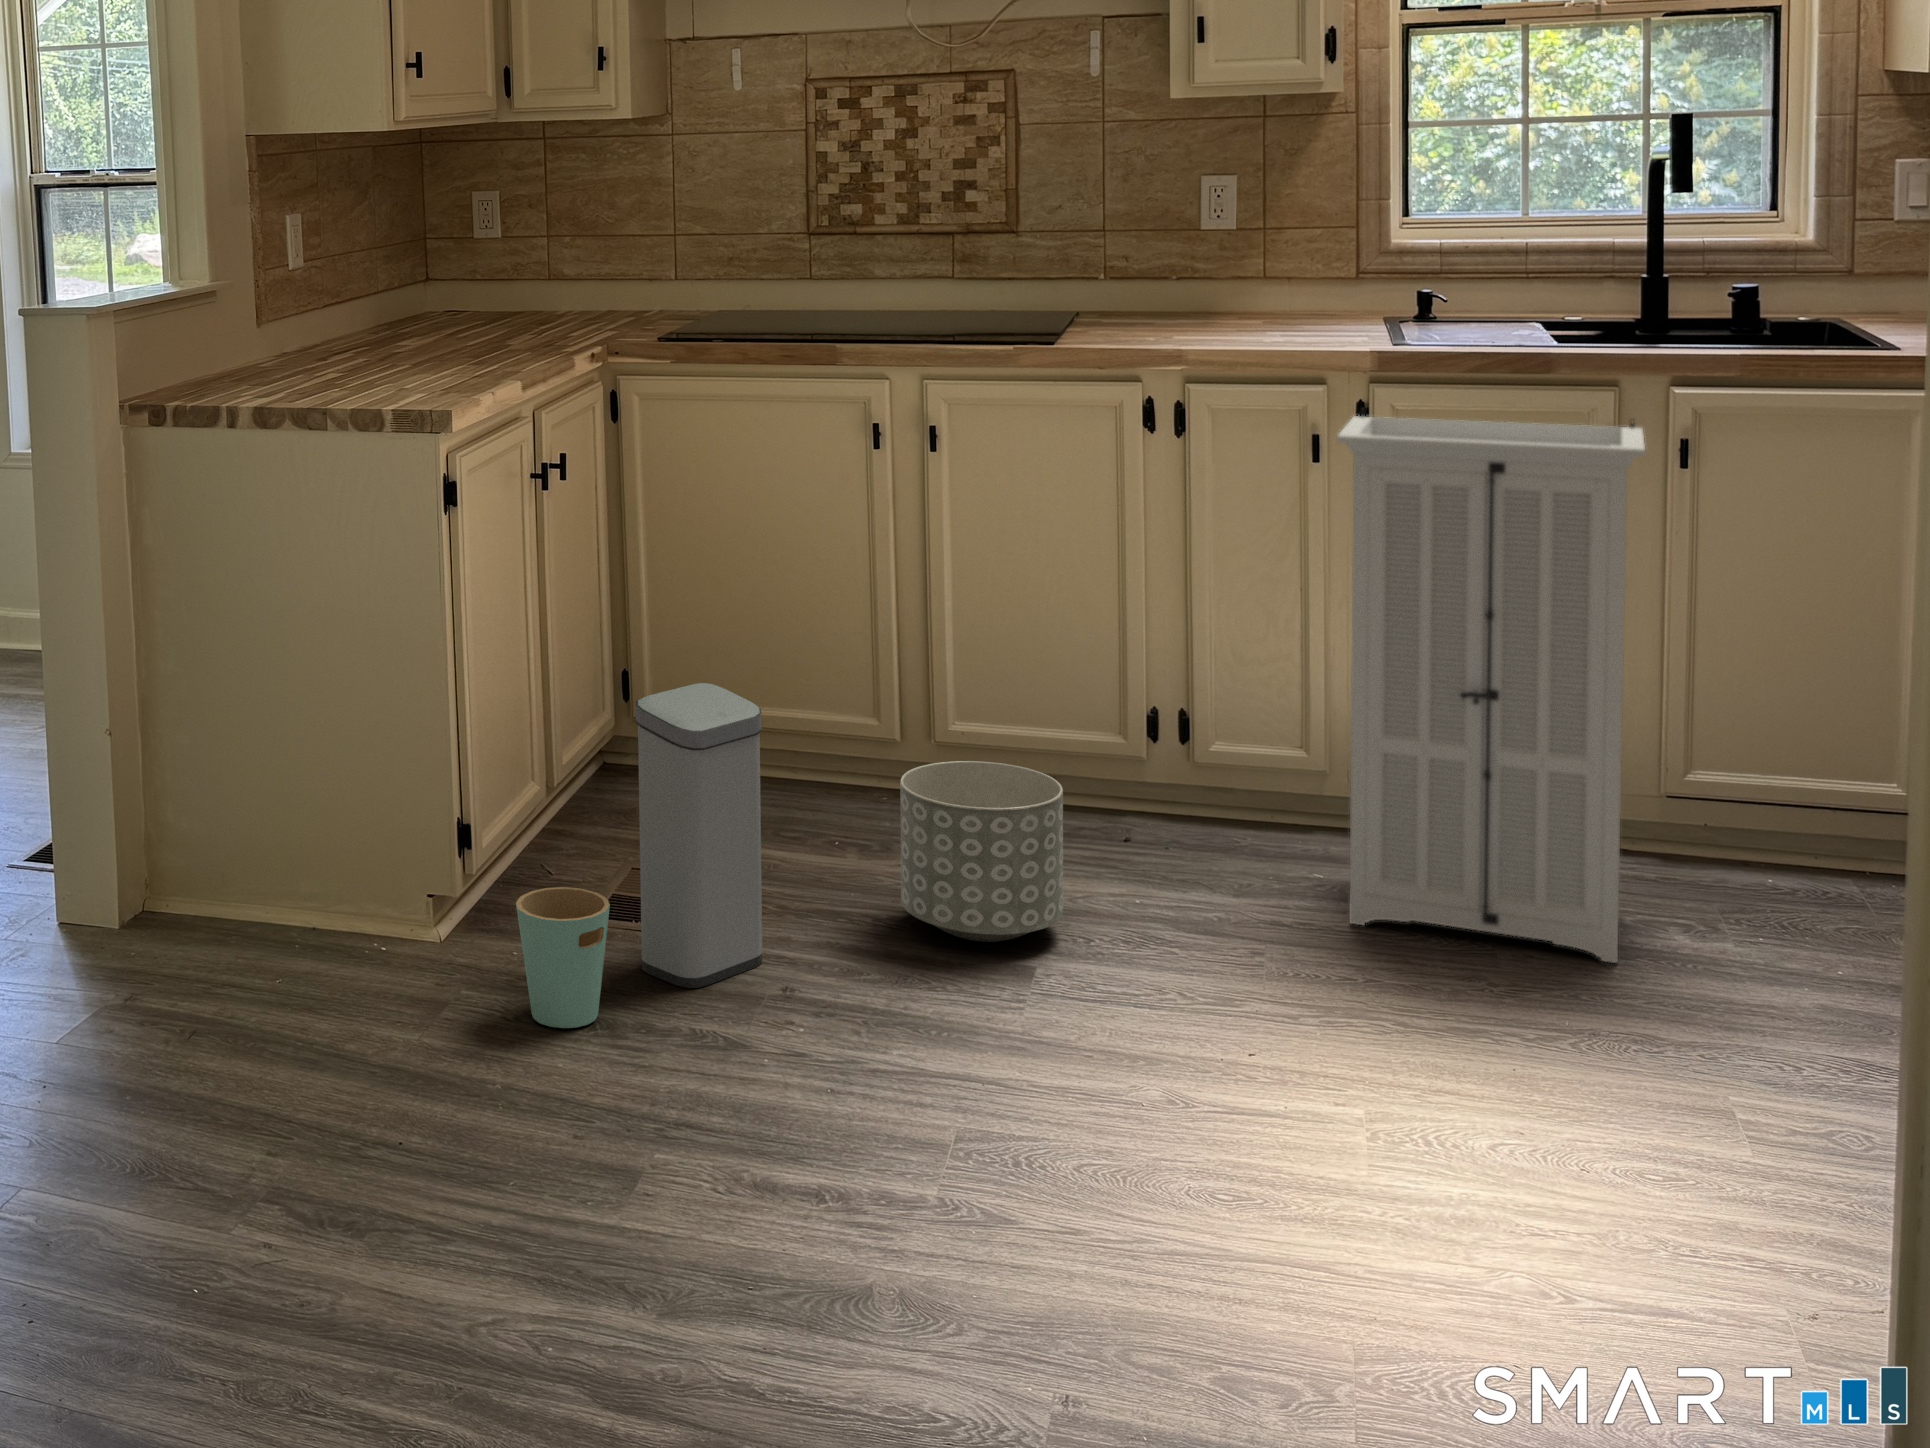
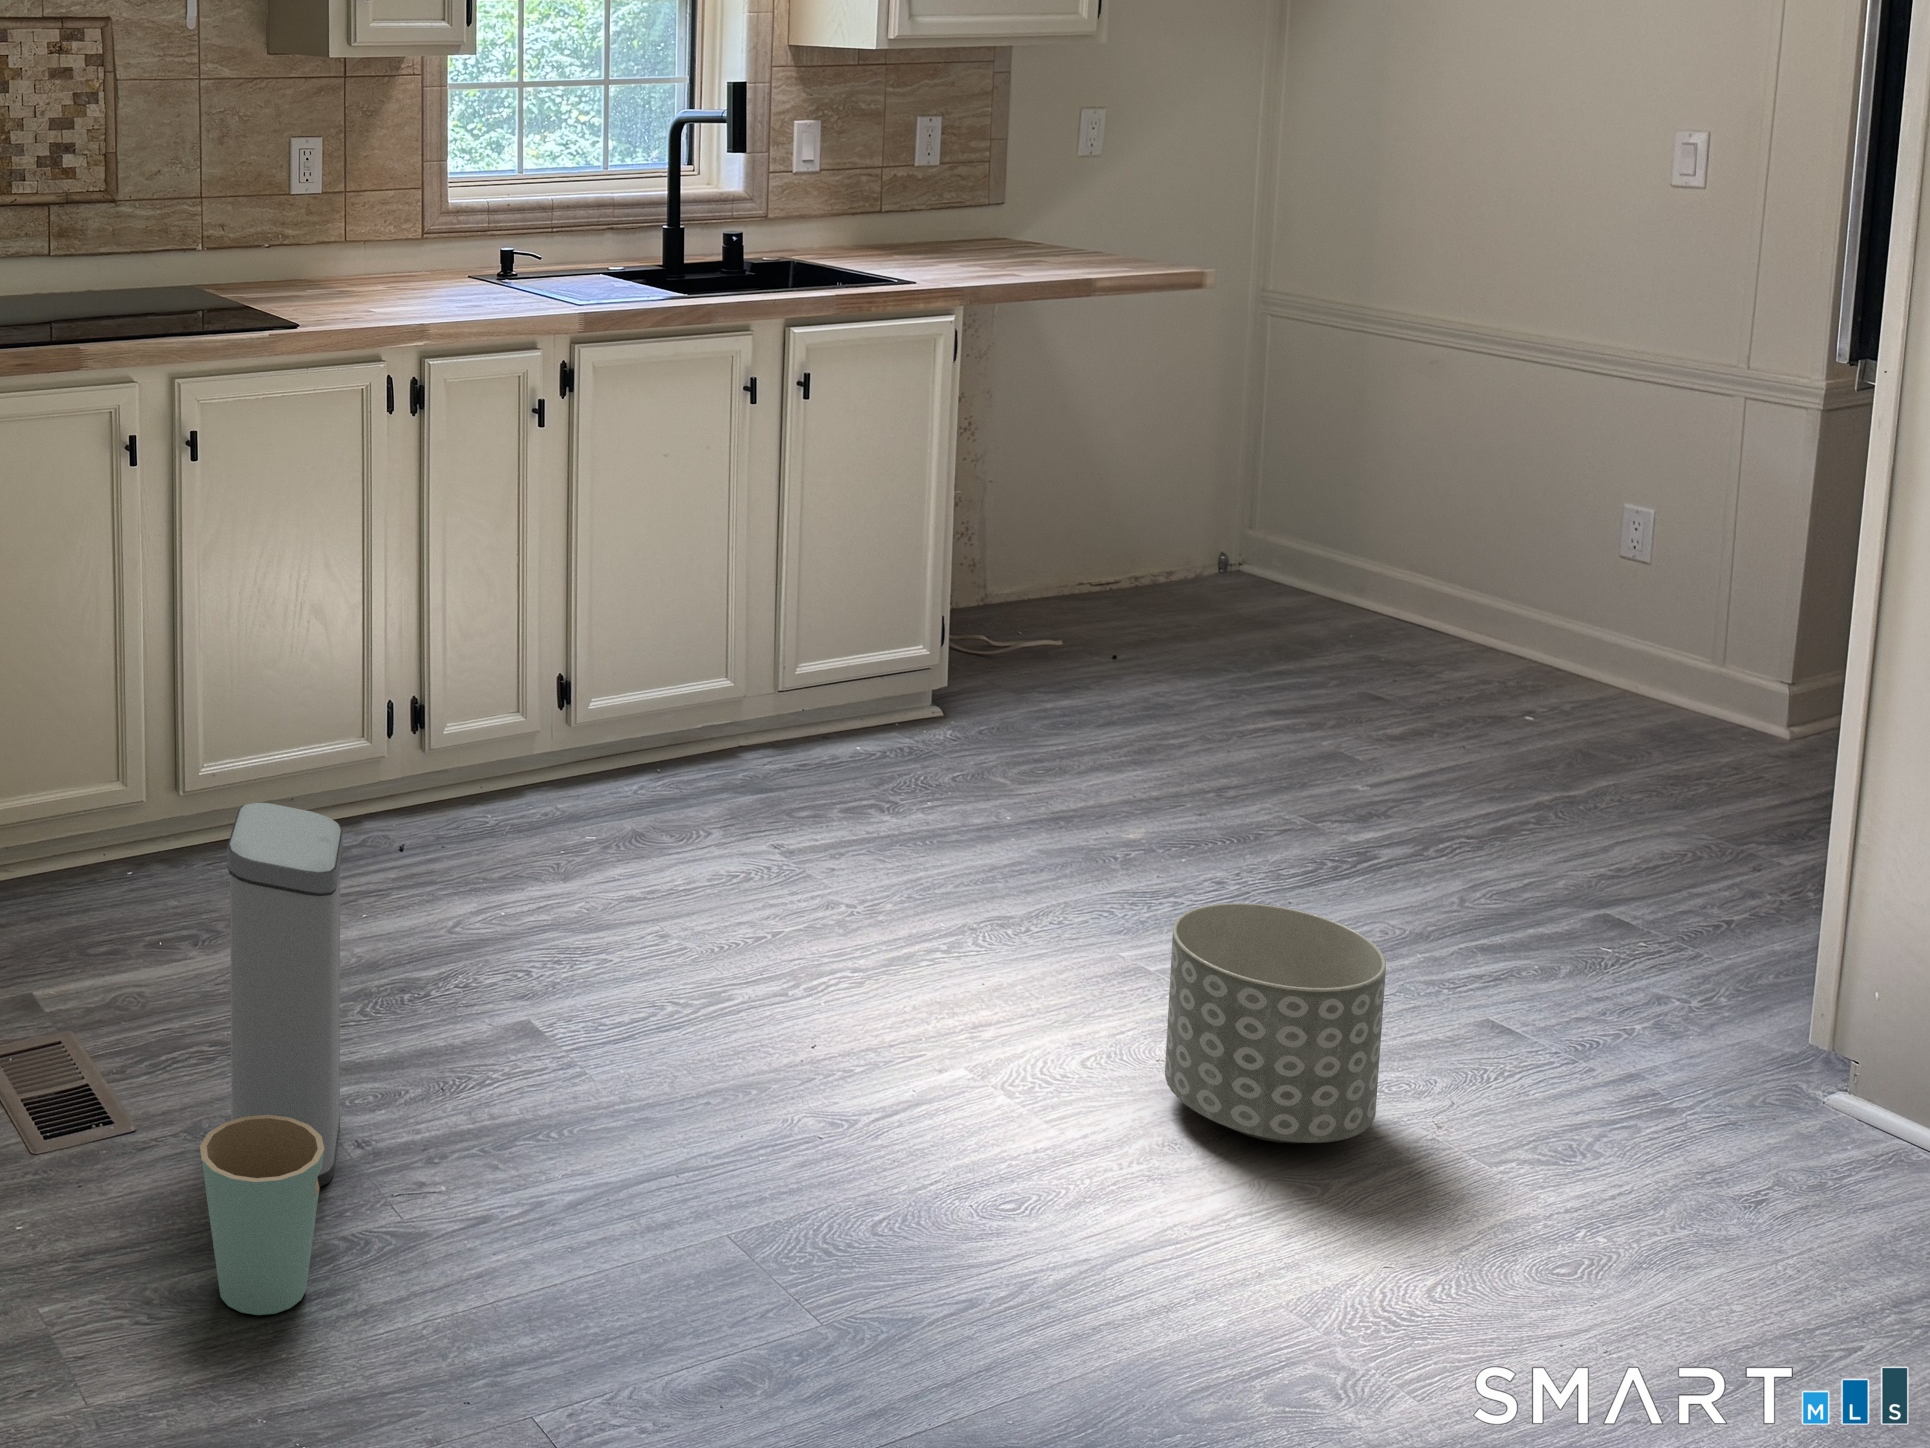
storage cabinet: present [1337,409,1645,963] -> none [619,360,910,869]
planter: present [900,761,1063,942] -> present [1165,903,1386,1143]

